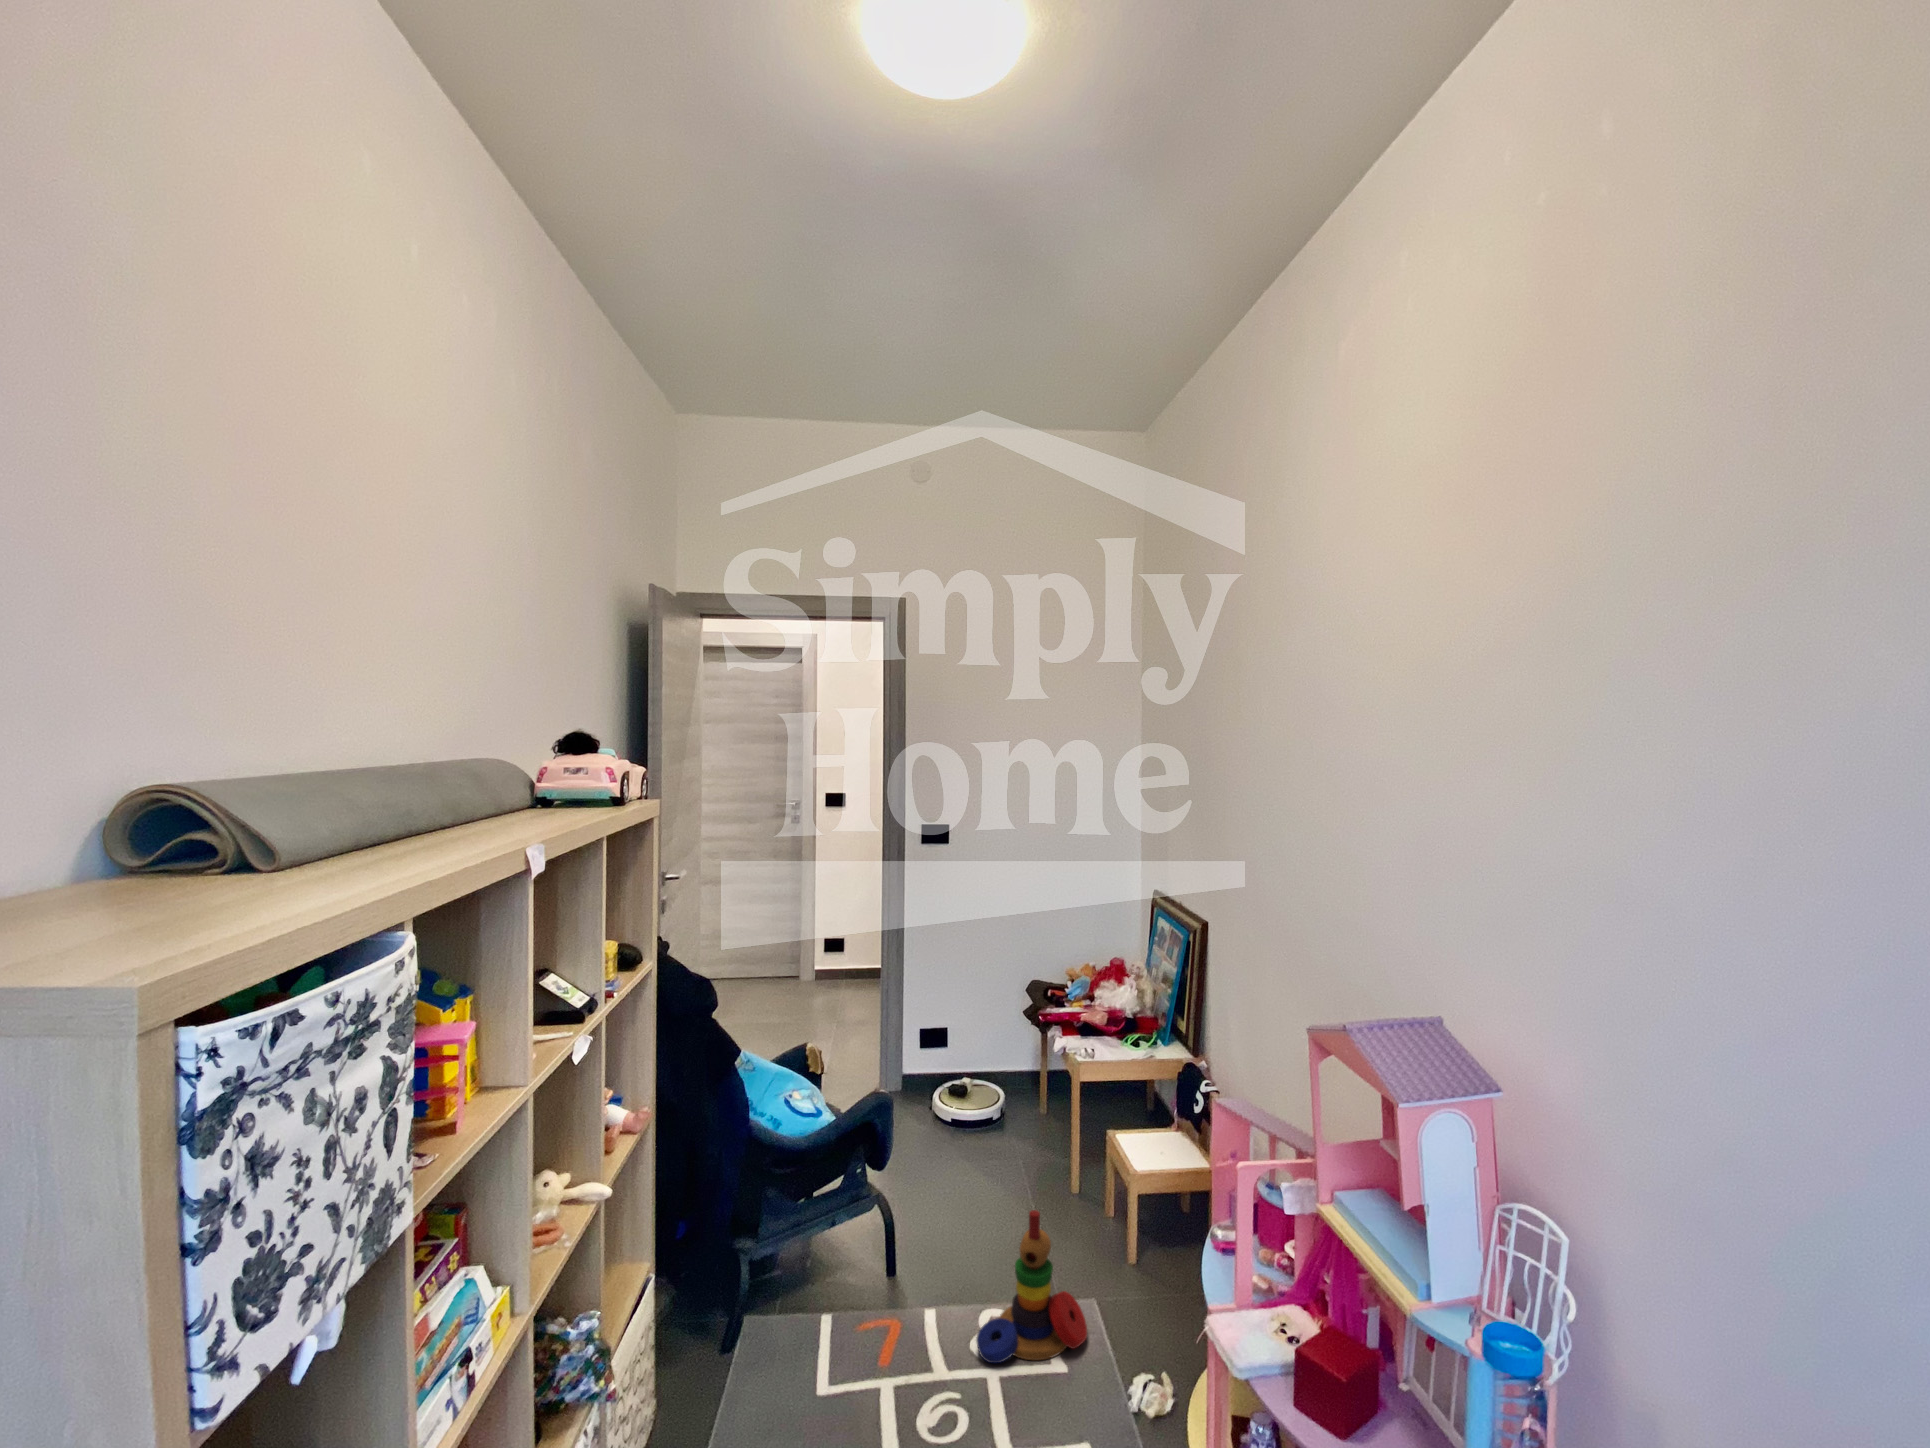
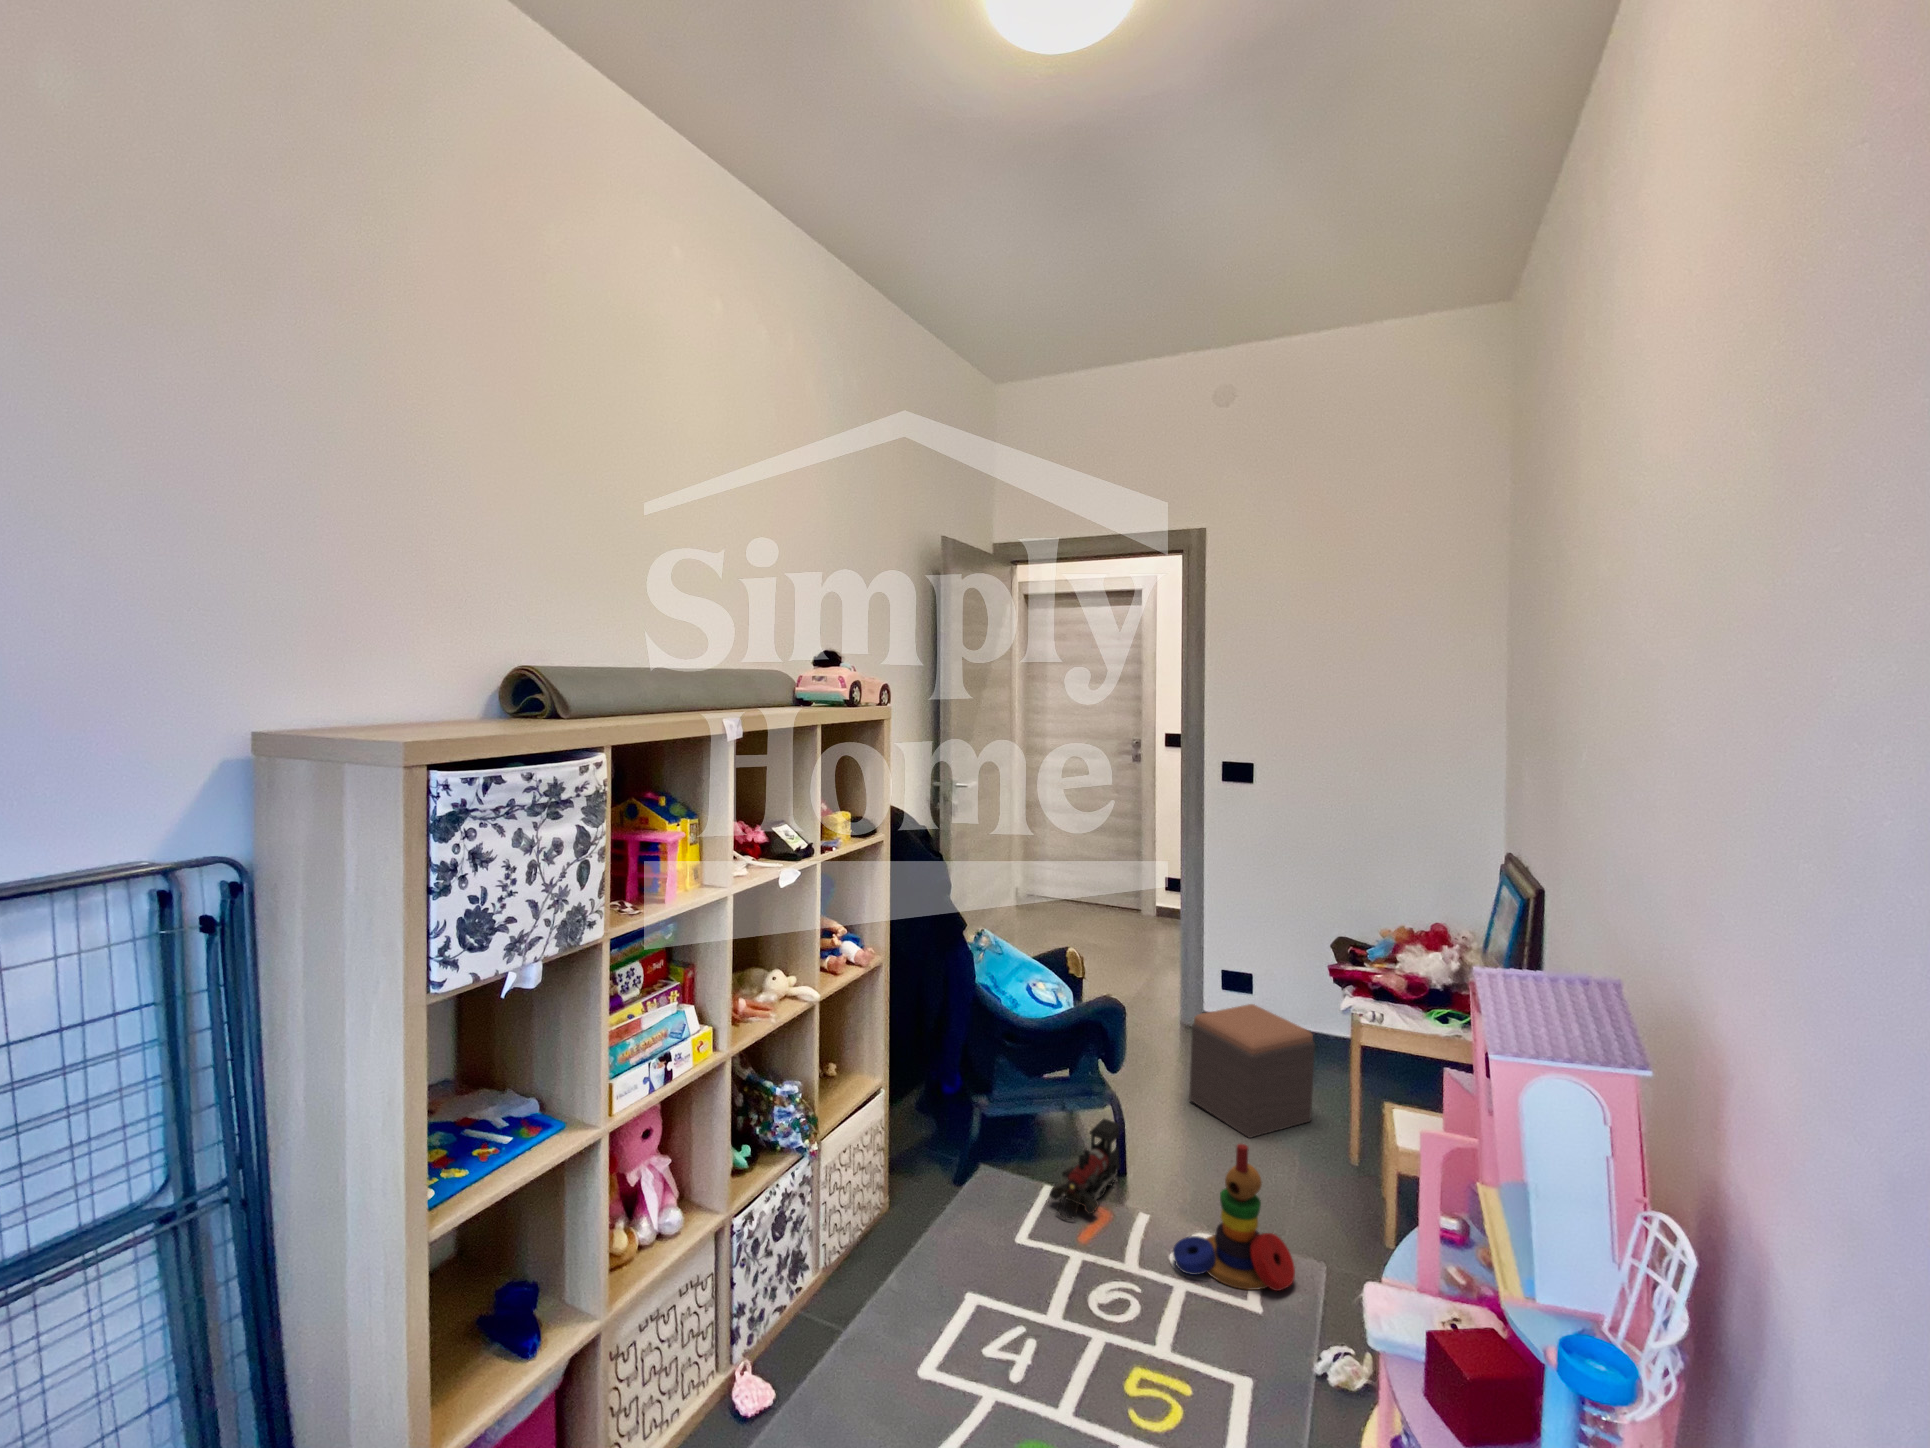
footstool: none [923,1058,1033,1194] -> present [1189,1004,1315,1138]
toy train: none [835,1219,893,1349] -> present [1050,1119,1123,1220]

